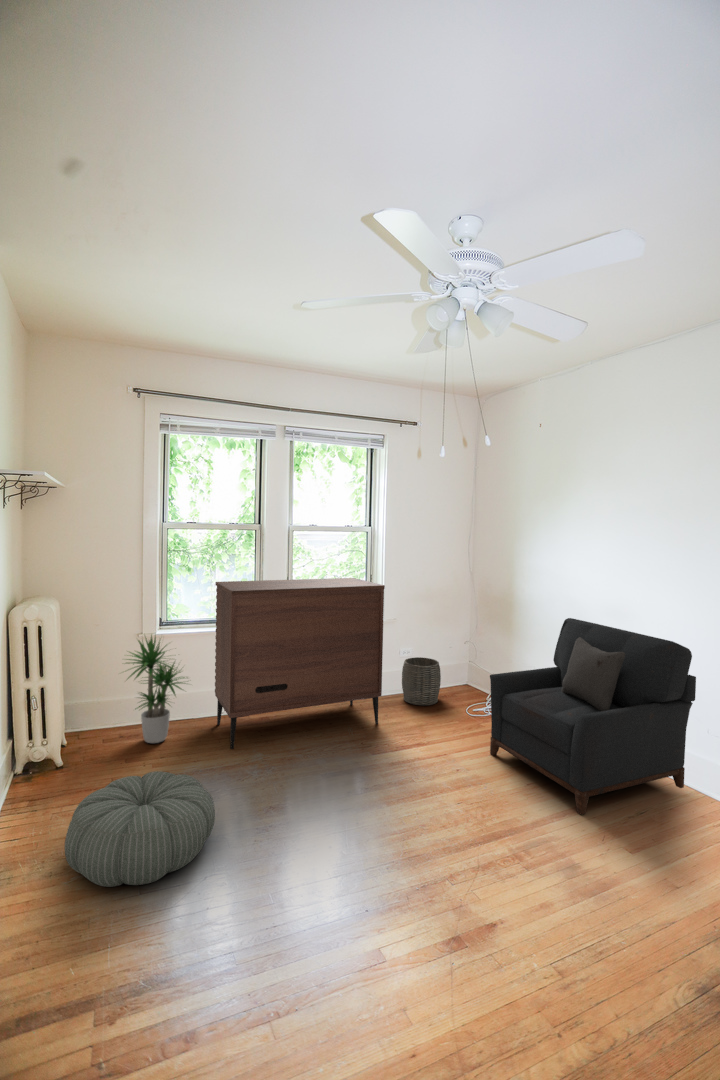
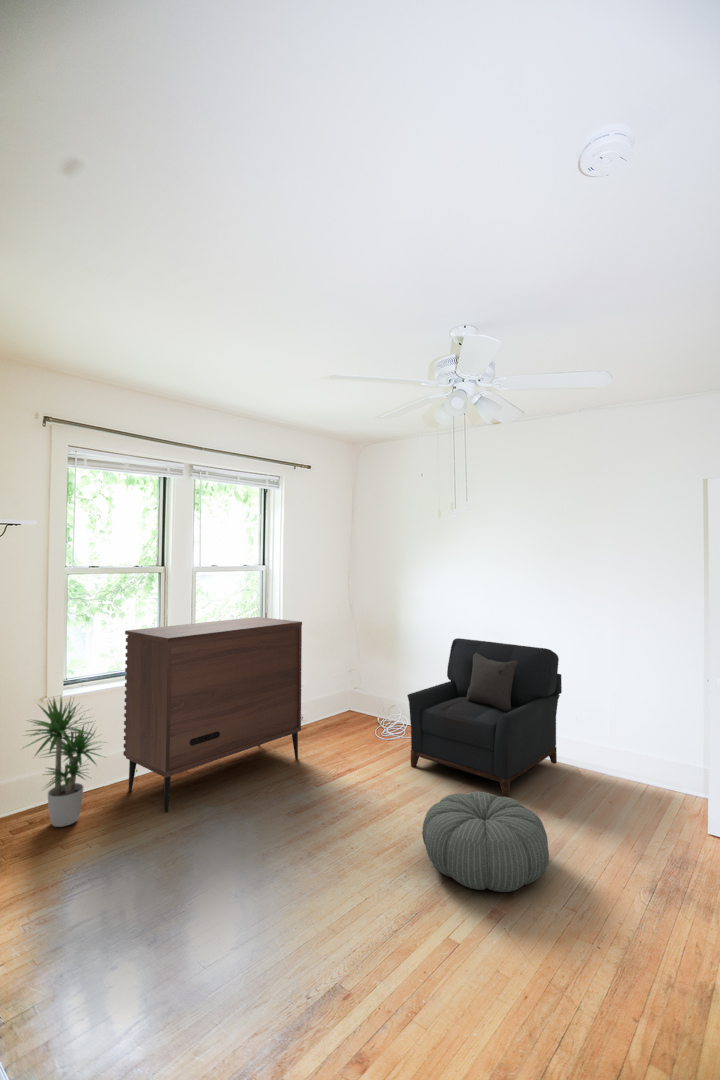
woven basket: present [402,657,441,705] -> none [302,689,339,736]
pouf: present [65,771,215,887] -> present [422,792,549,892]

